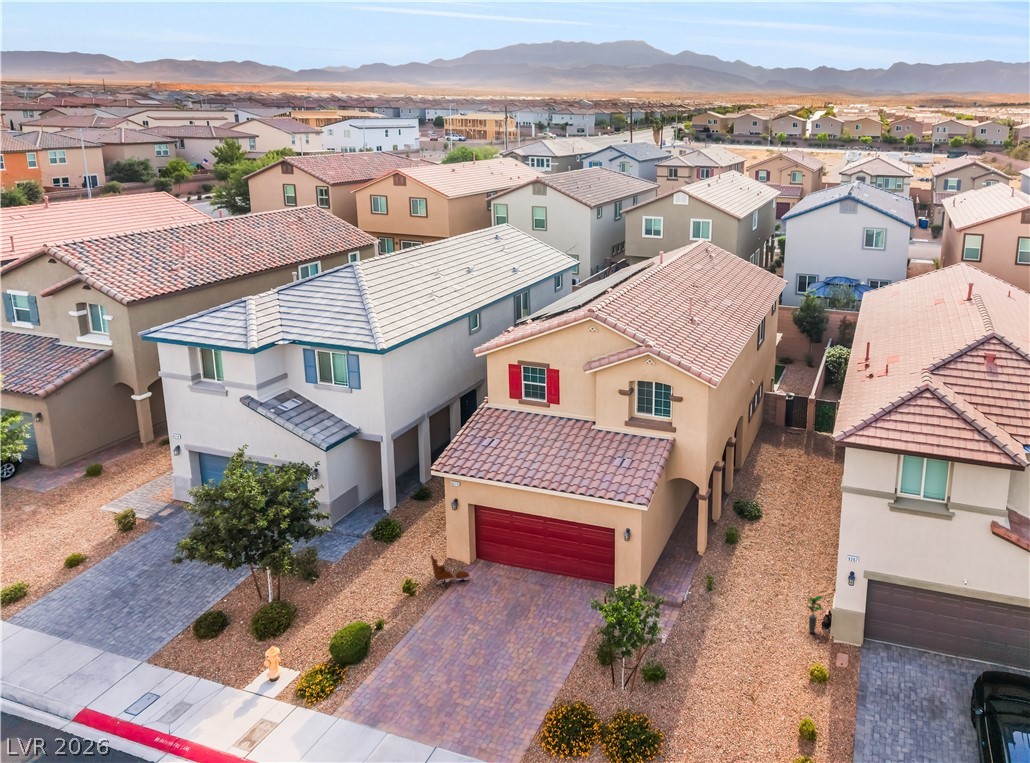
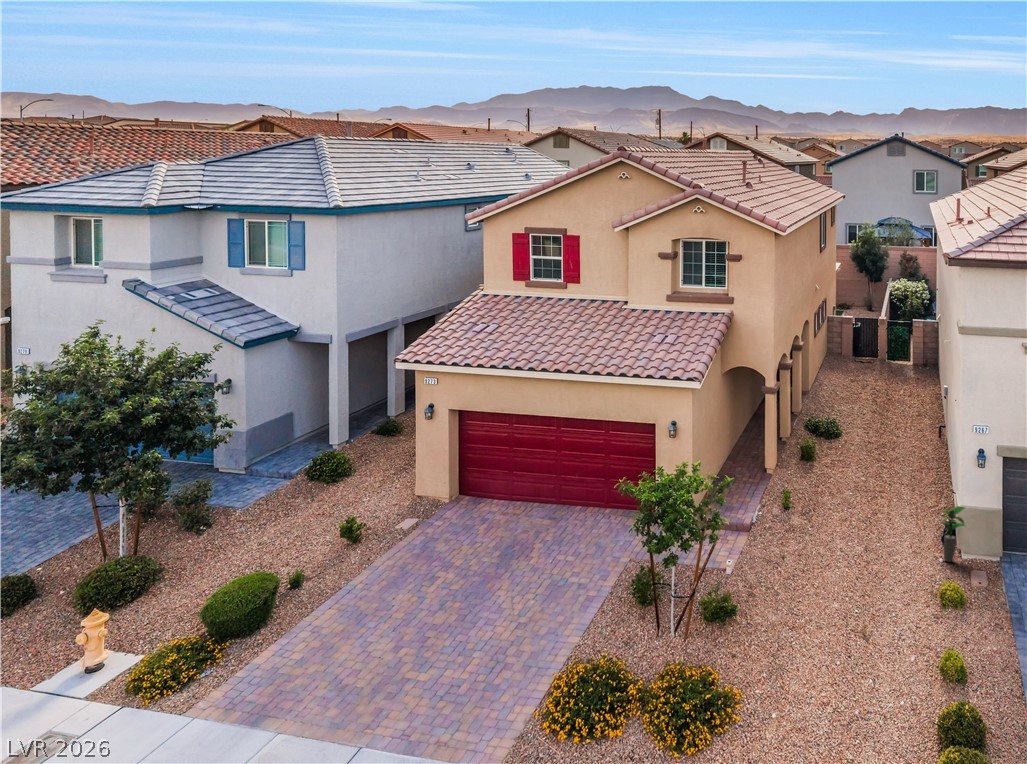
lounge chair: present [431,555,470,586] -> none [401,466,456,512]

